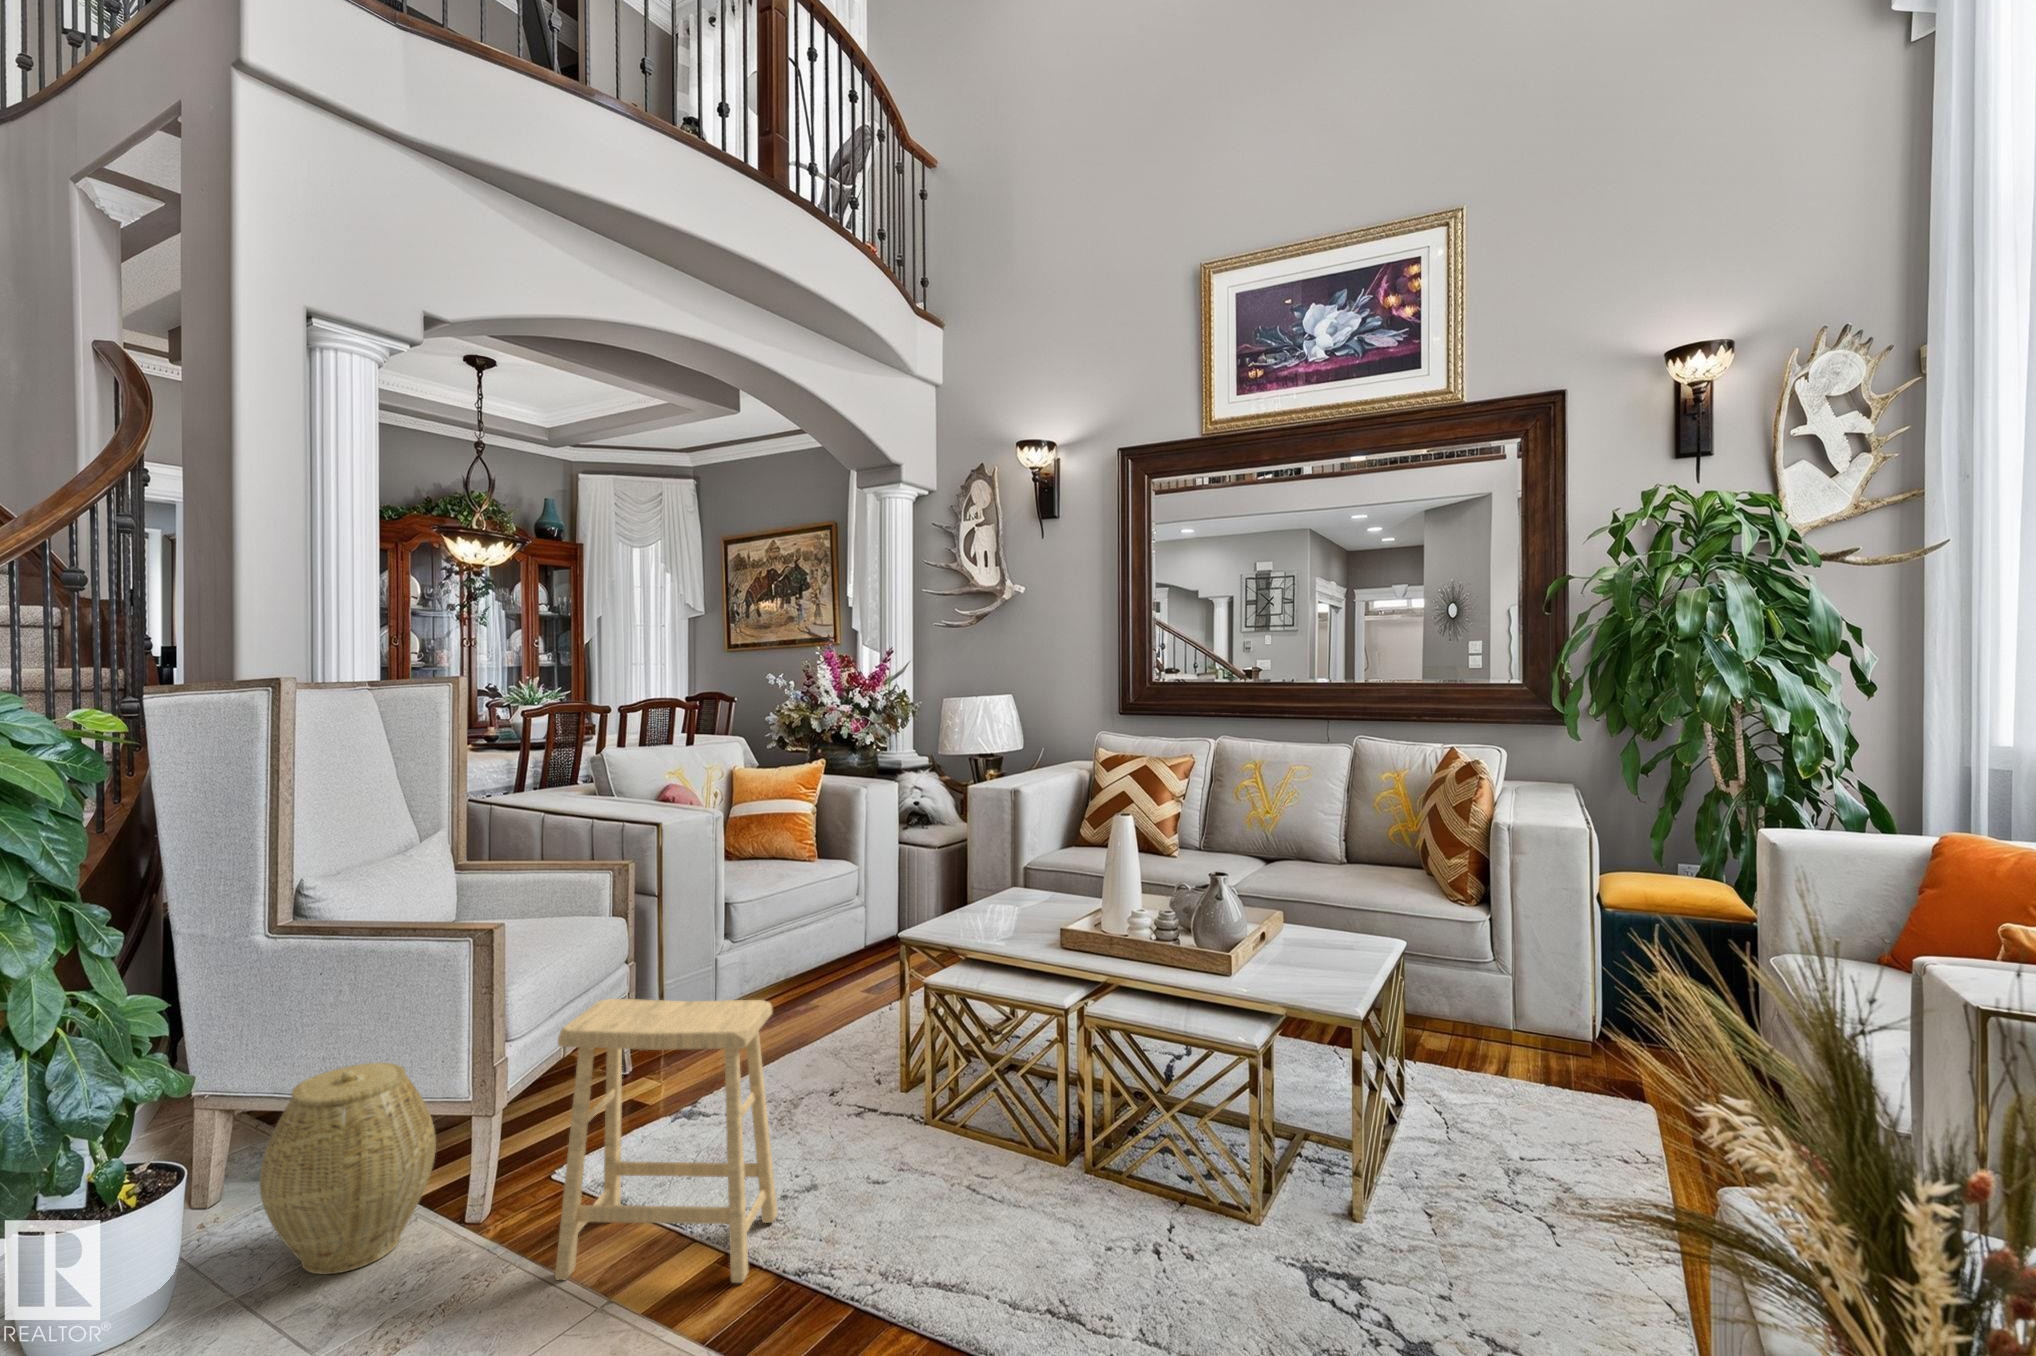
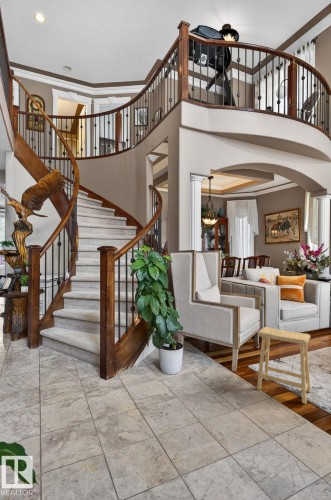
woven basket: present [260,1062,436,1274] -> none [196,332,227,375]

